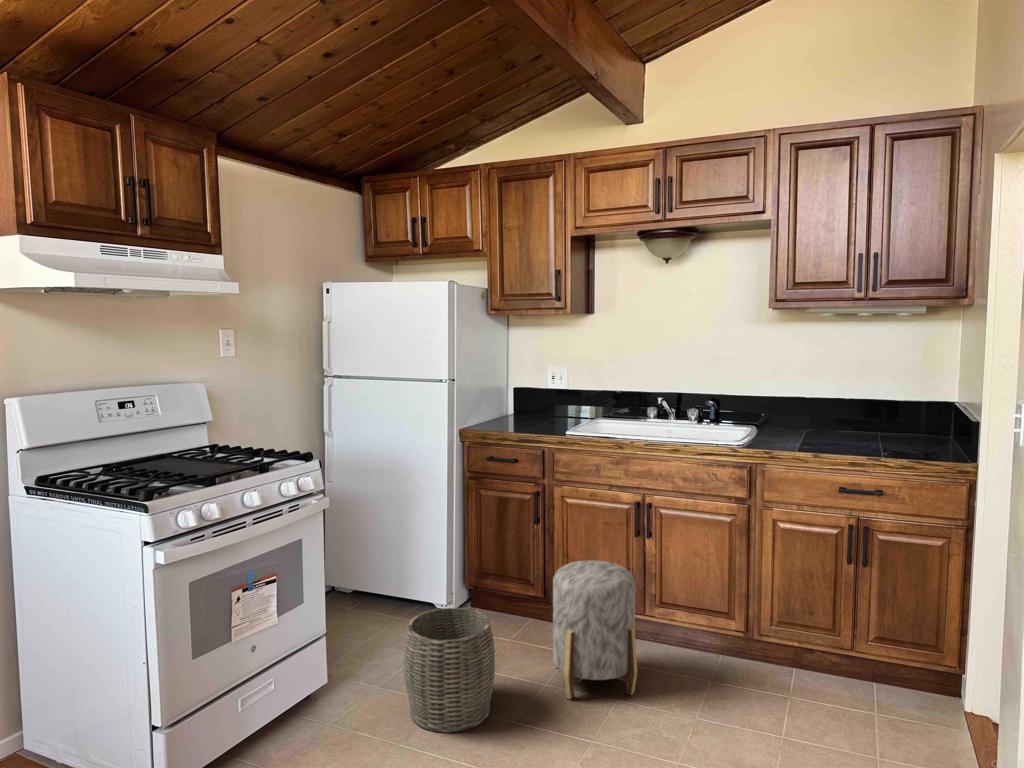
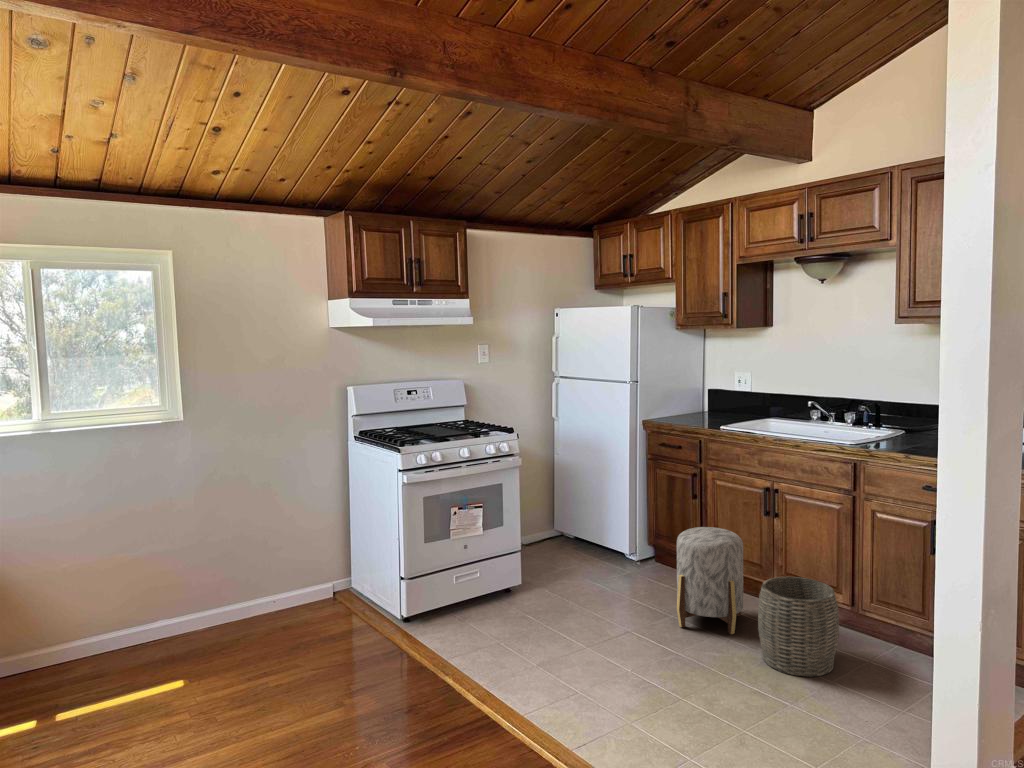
woven basket: present [404,608,495,732] -> present [758,577,839,677]

